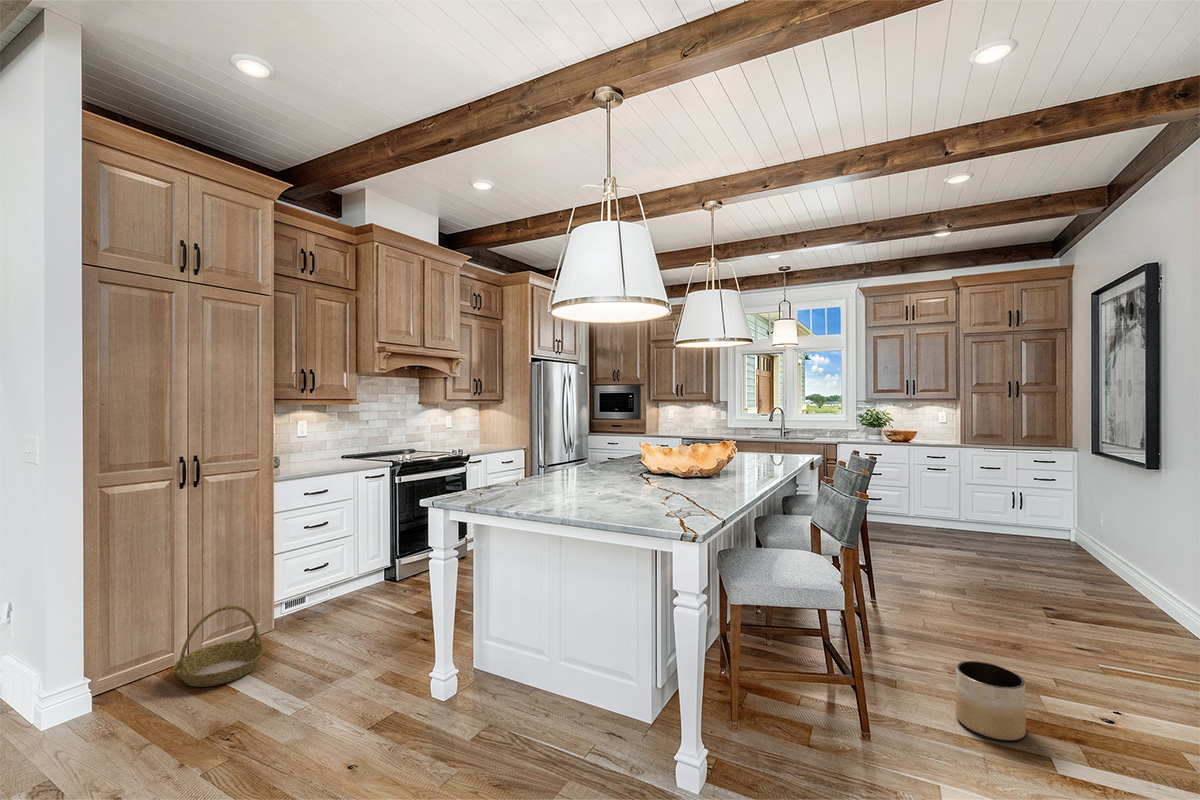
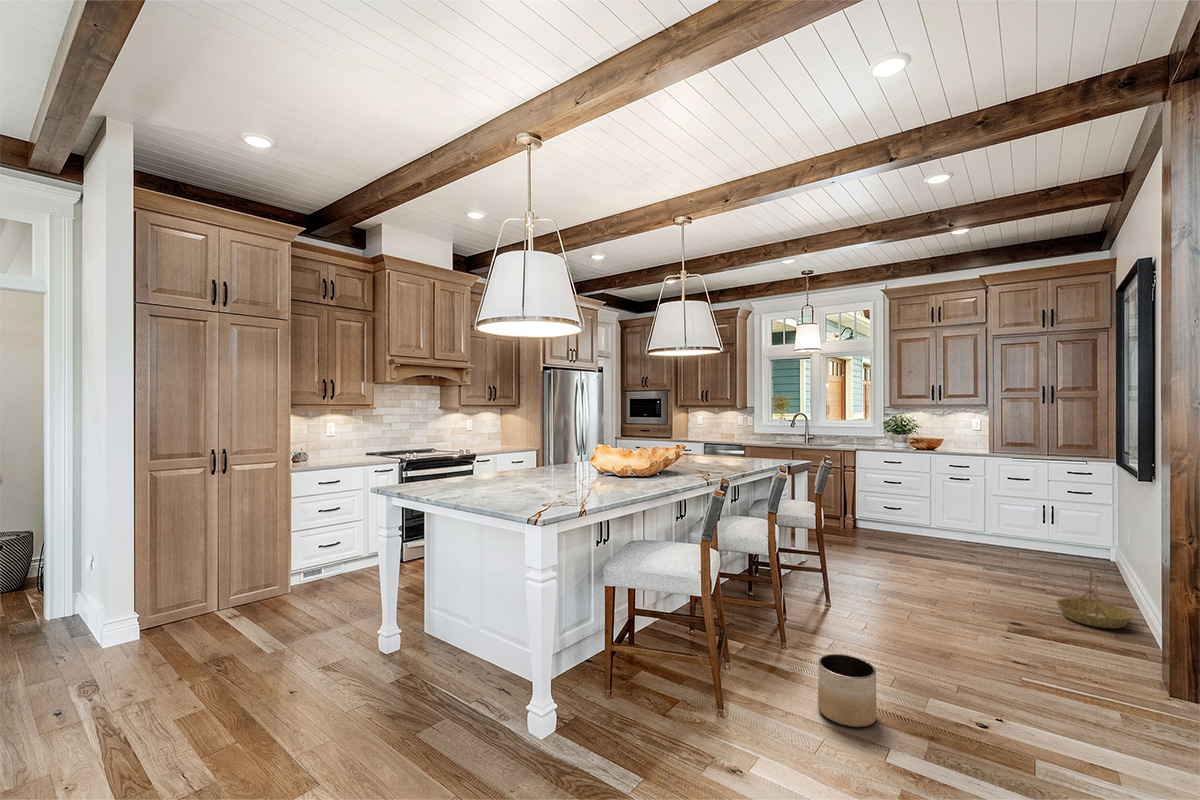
basket: present [174,606,265,687] -> present [1056,569,1133,628]

